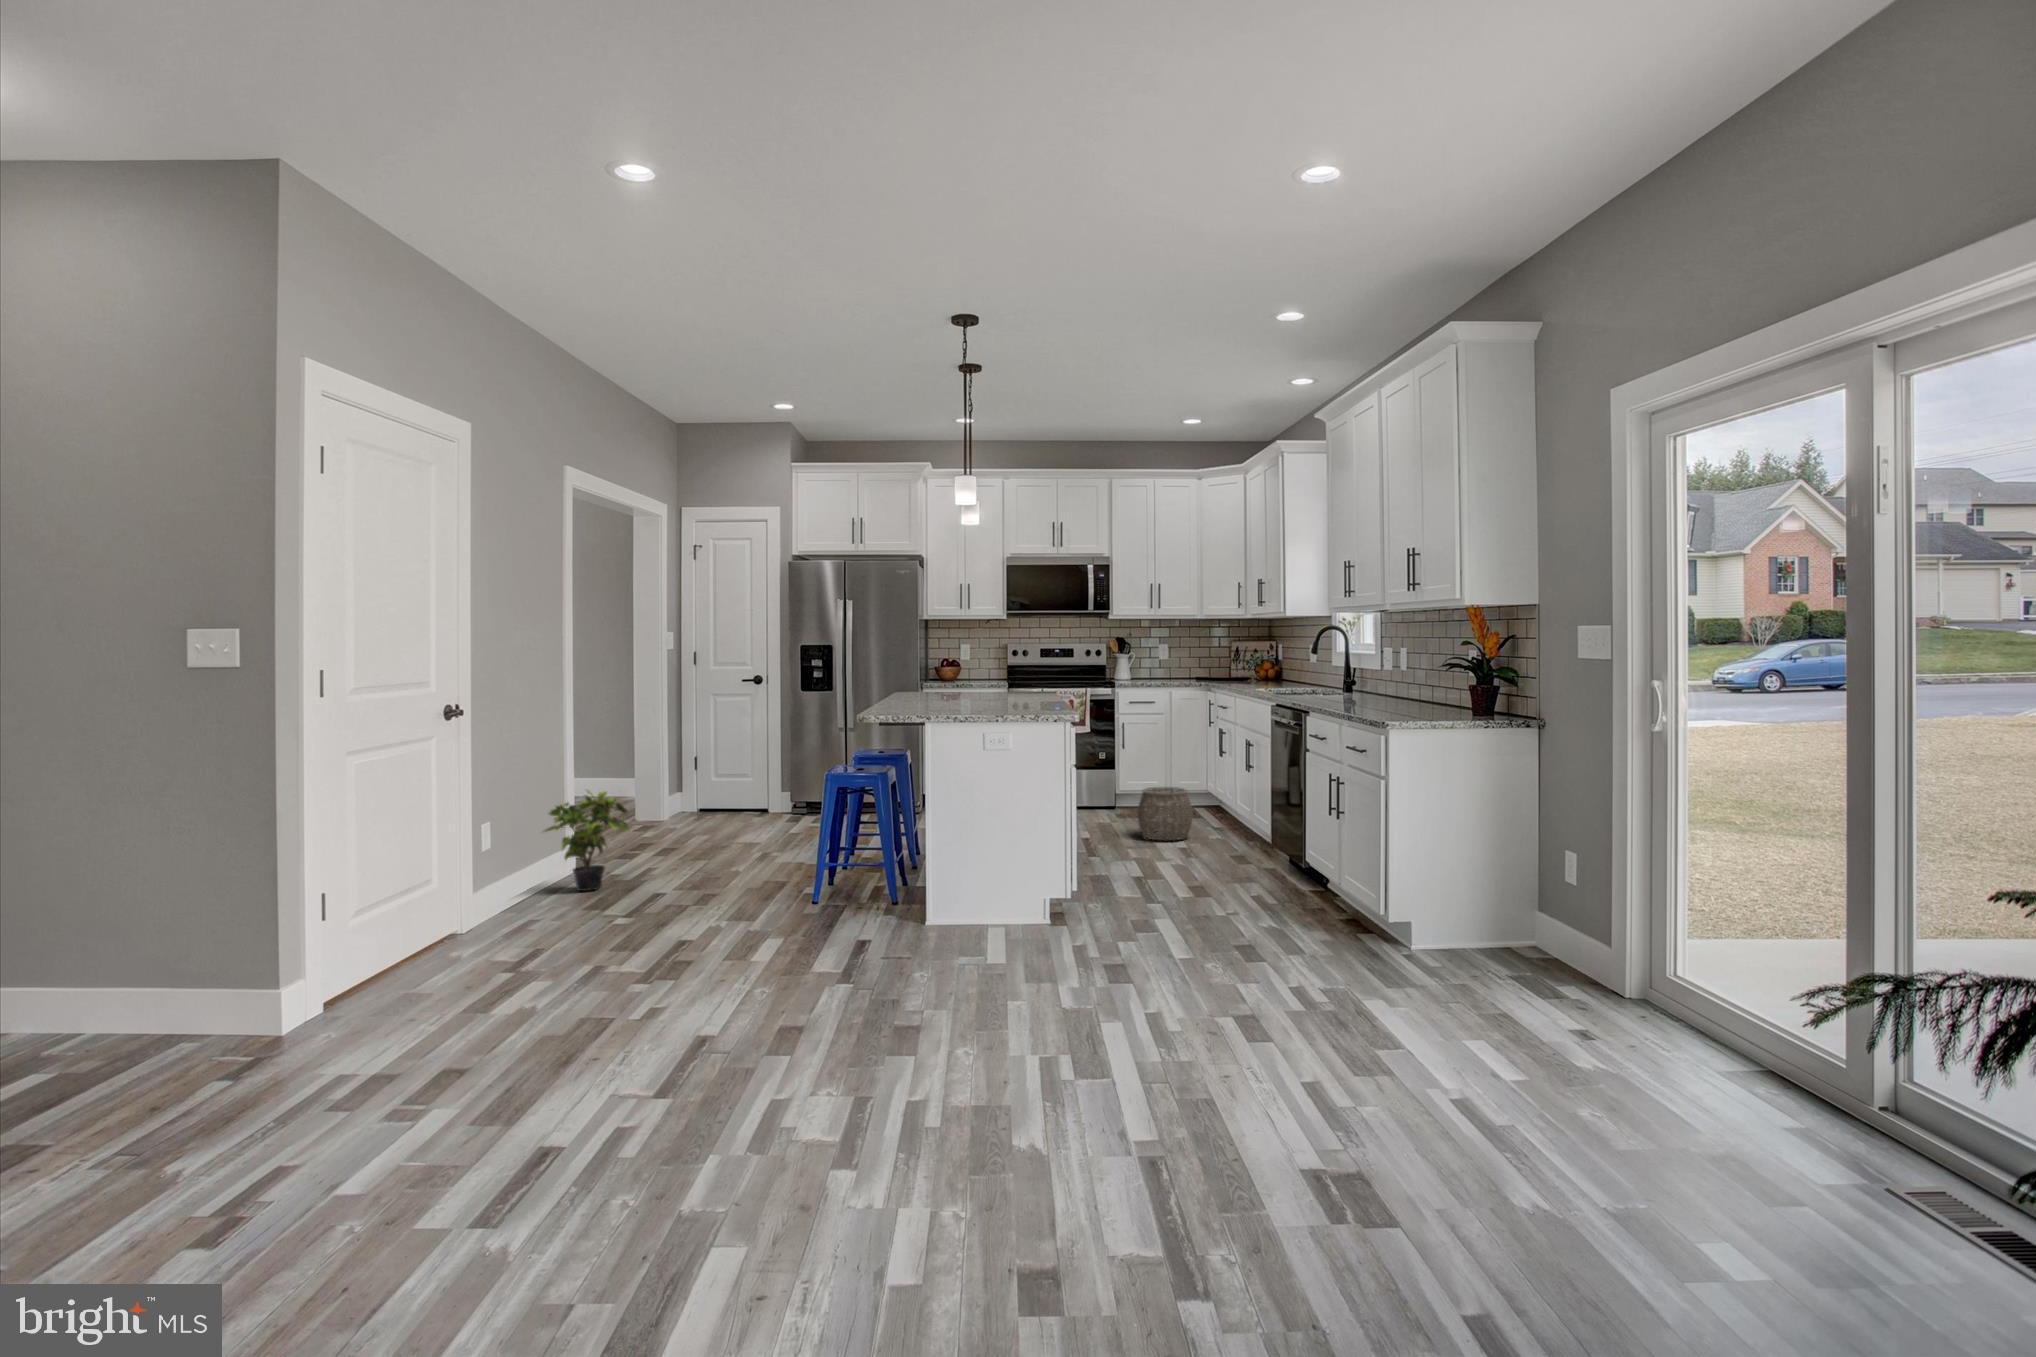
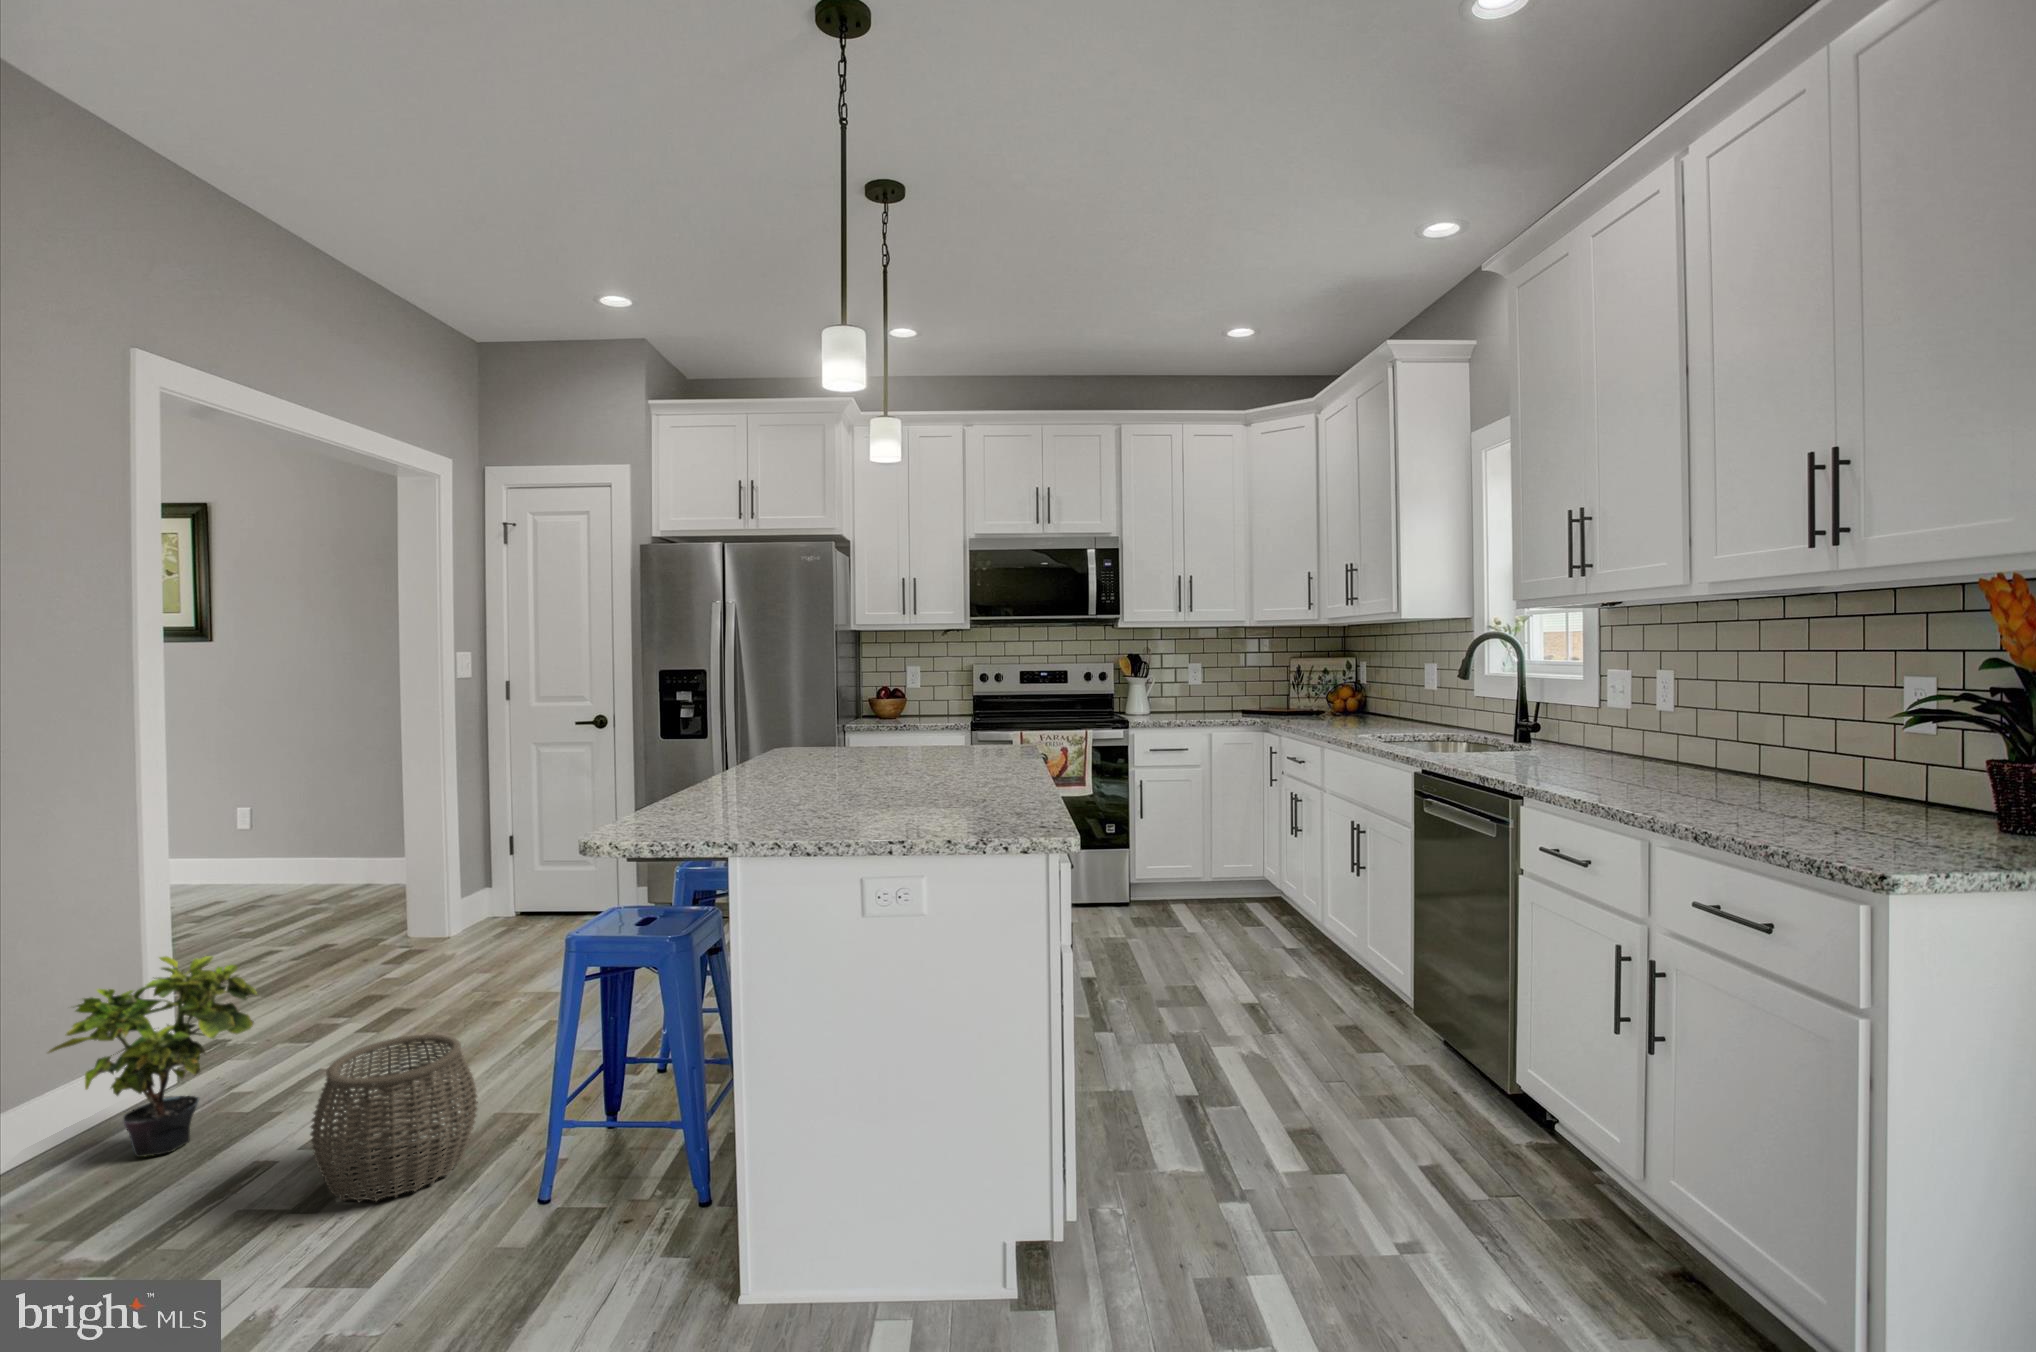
woven basket: present [1138,787,1193,841] -> present [310,1034,478,1202]

